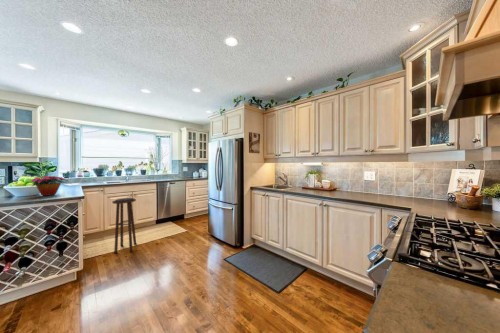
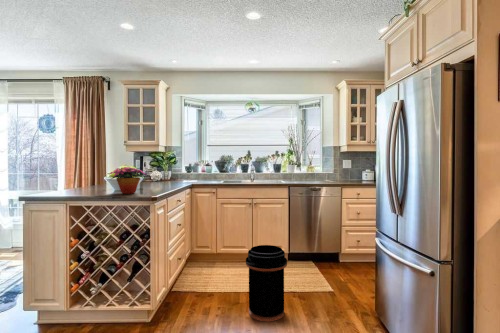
stool: present [112,198,136,253] -> none [211,208,245,299]
trash can: none [145,214,169,254] -> present [246,245,287,321]

